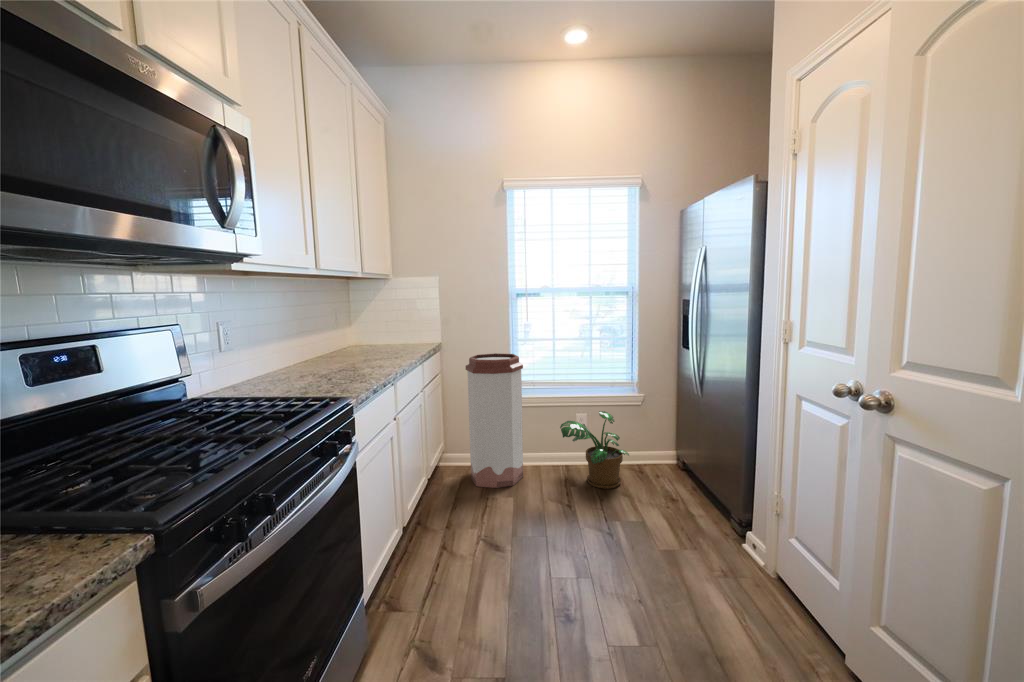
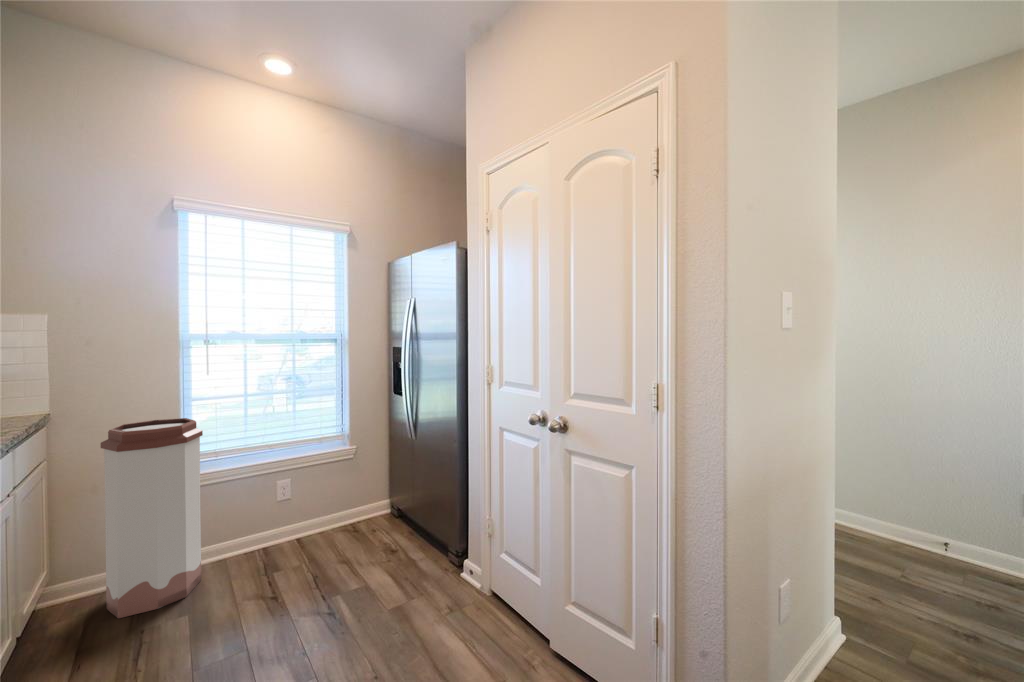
potted plant: present [560,411,629,489] -> none [260,472,344,563]

